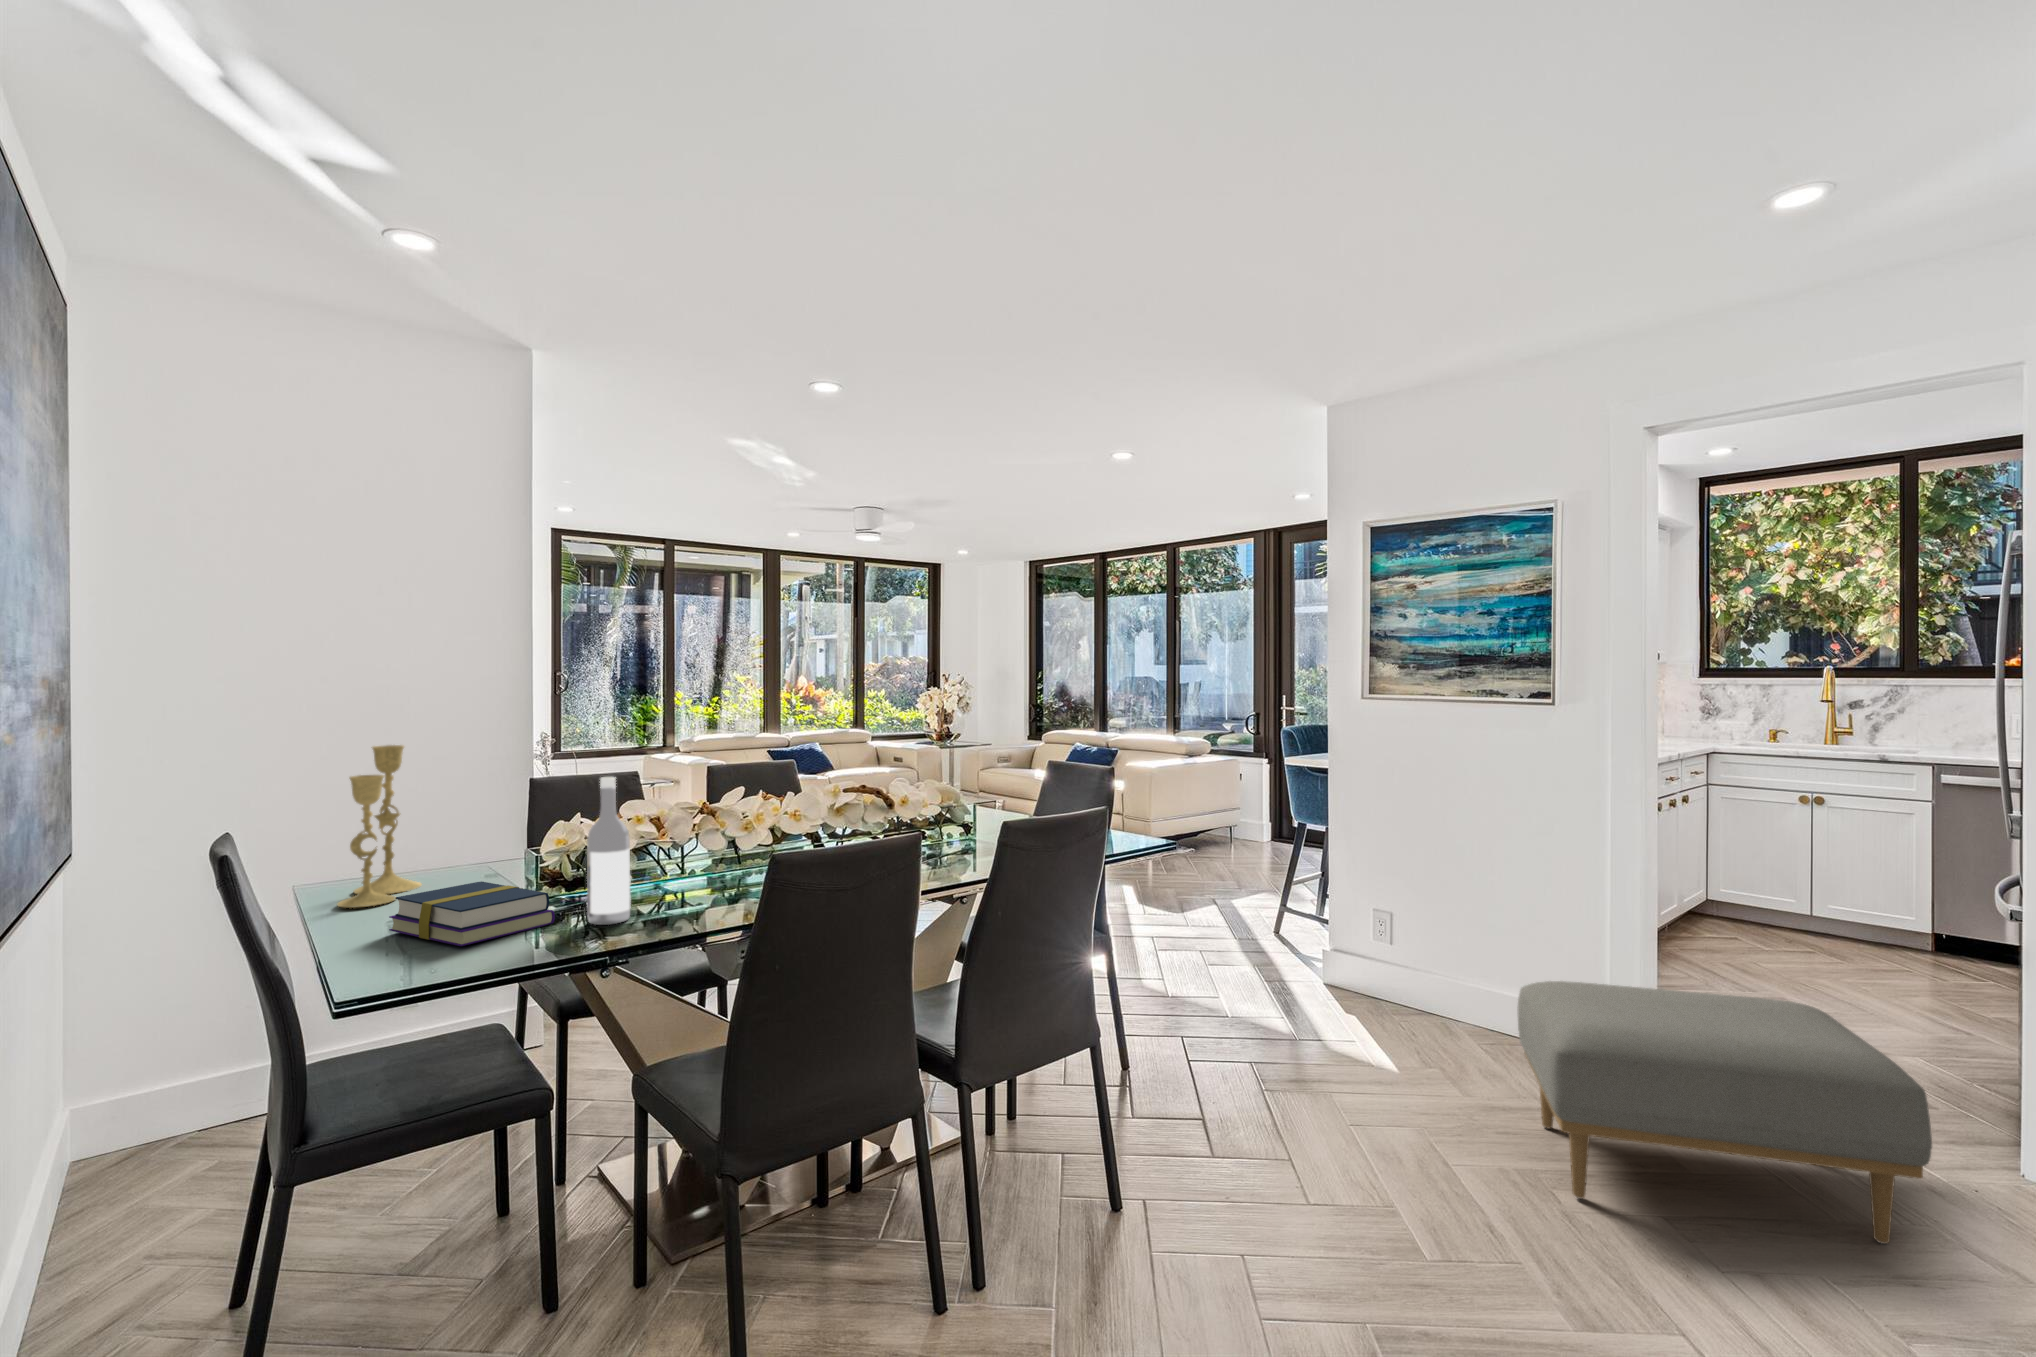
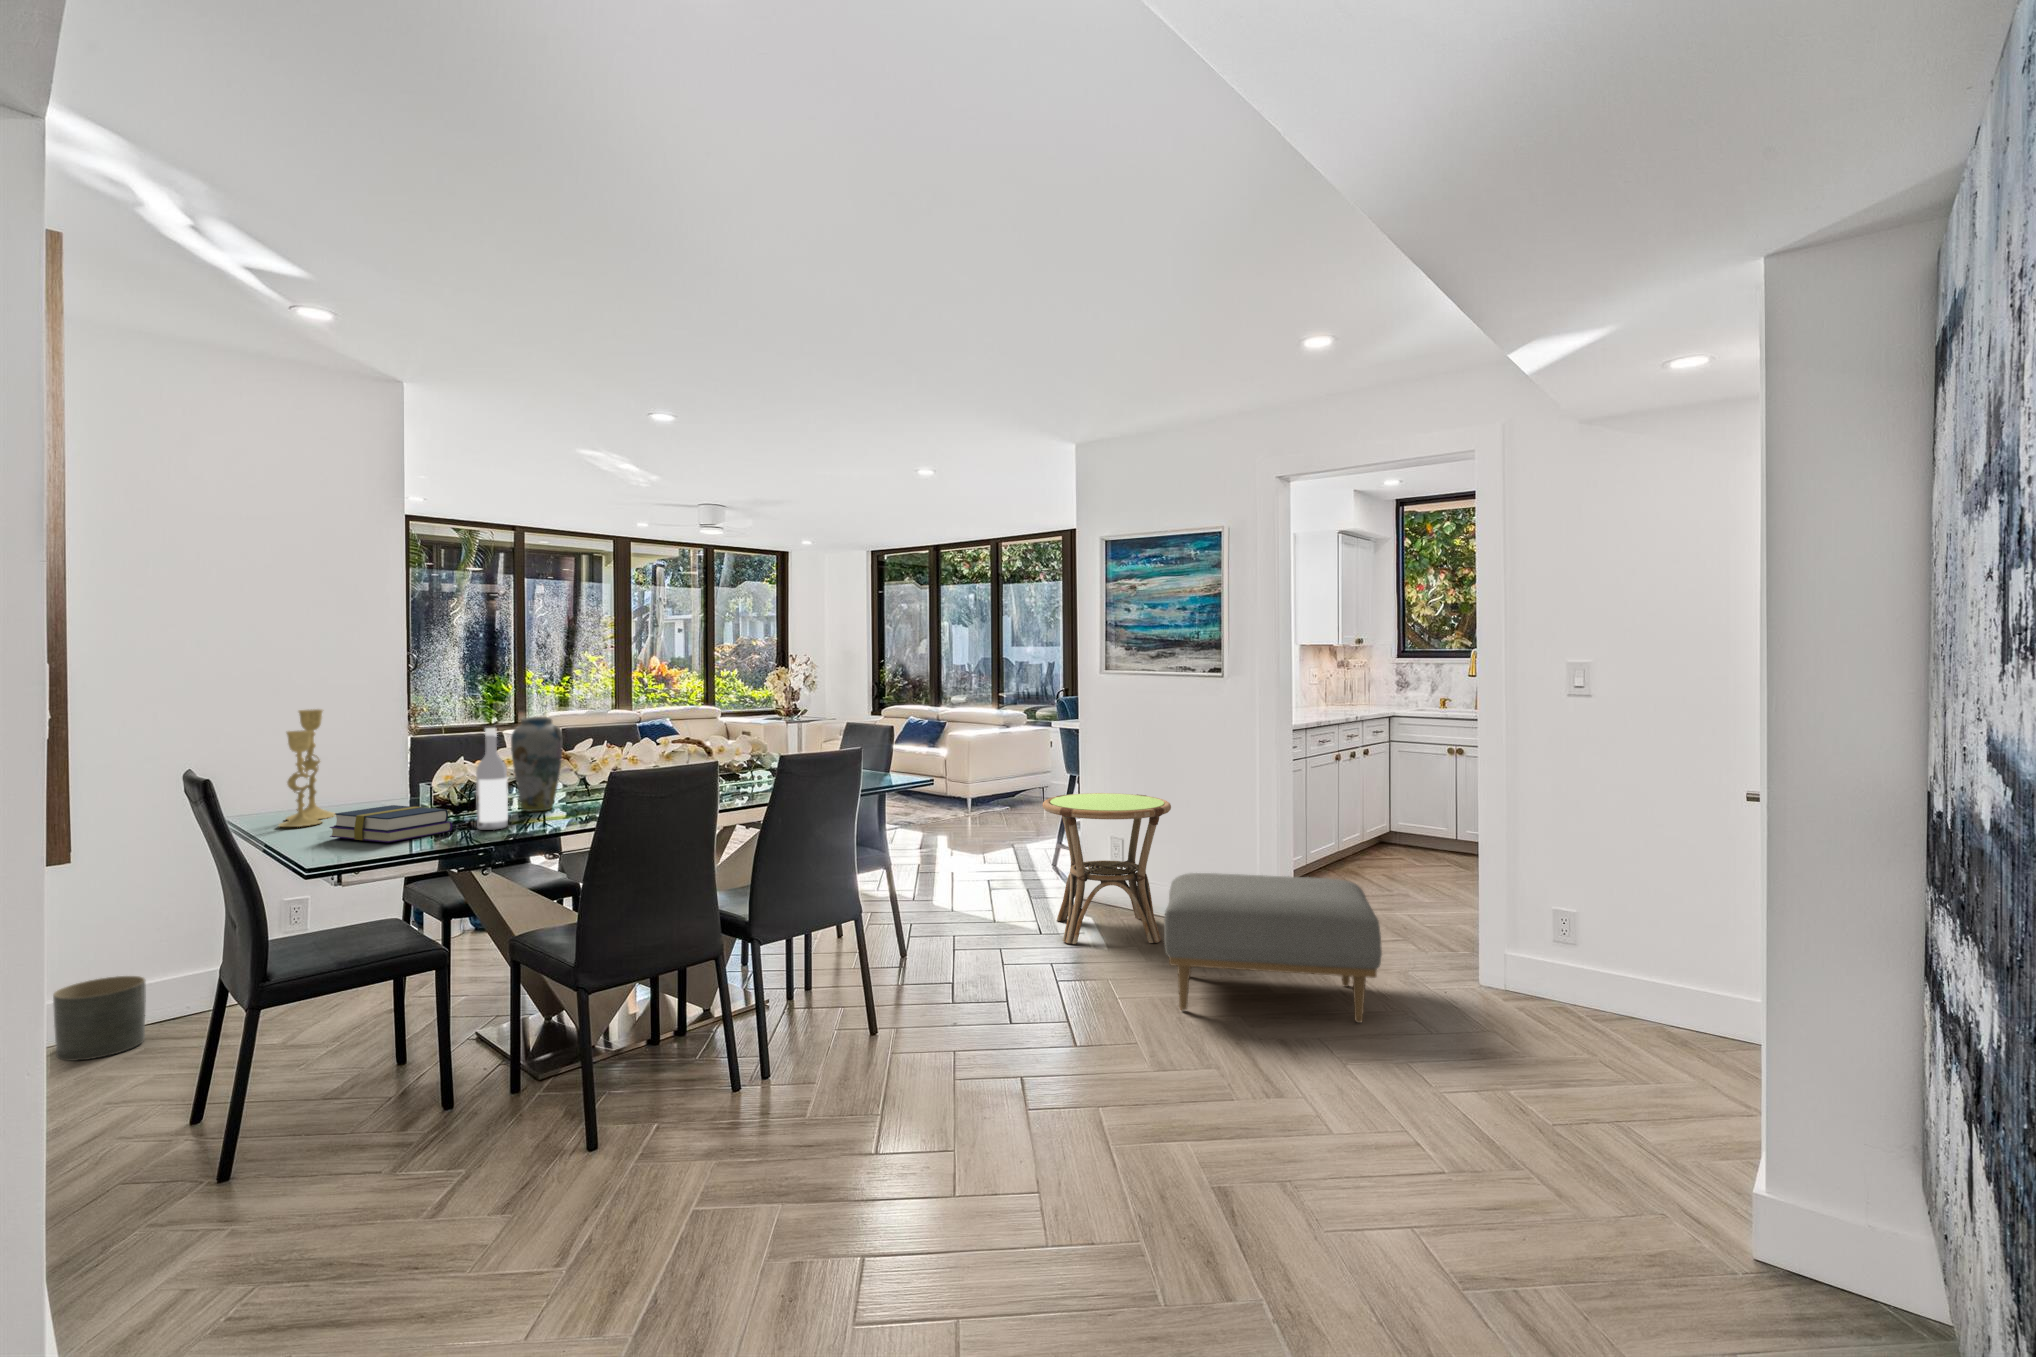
vase: none [639,758,707,890] -> present [511,717,563,811]
side table: none [1303,852,1483,1062] -> present [1043,793,1171,944]
planter: none [72,1084,191,1204] -> present [53,976,146,1061]

